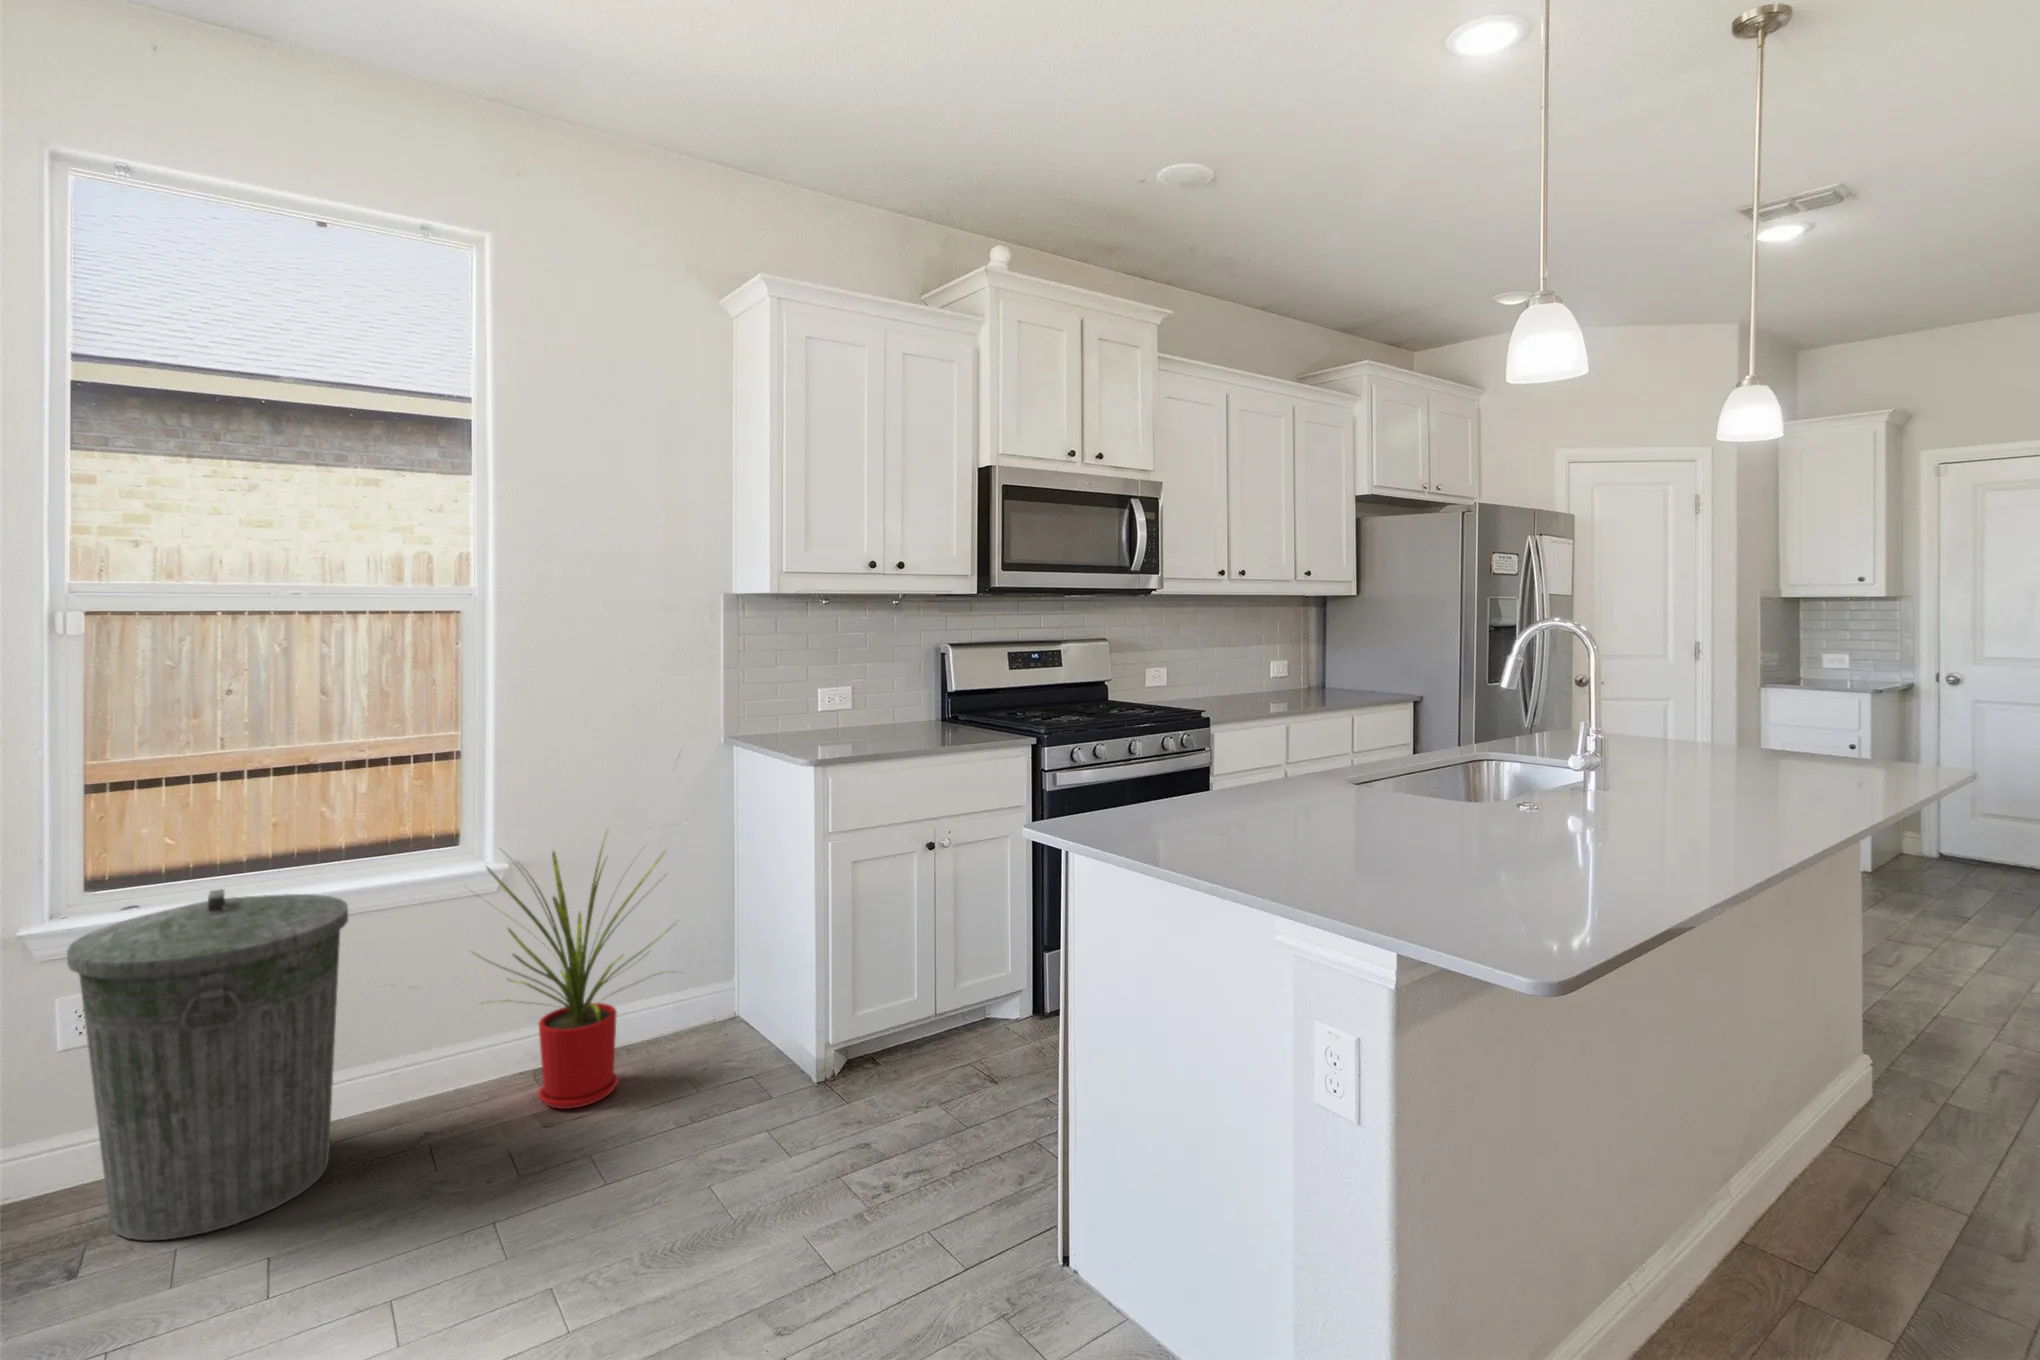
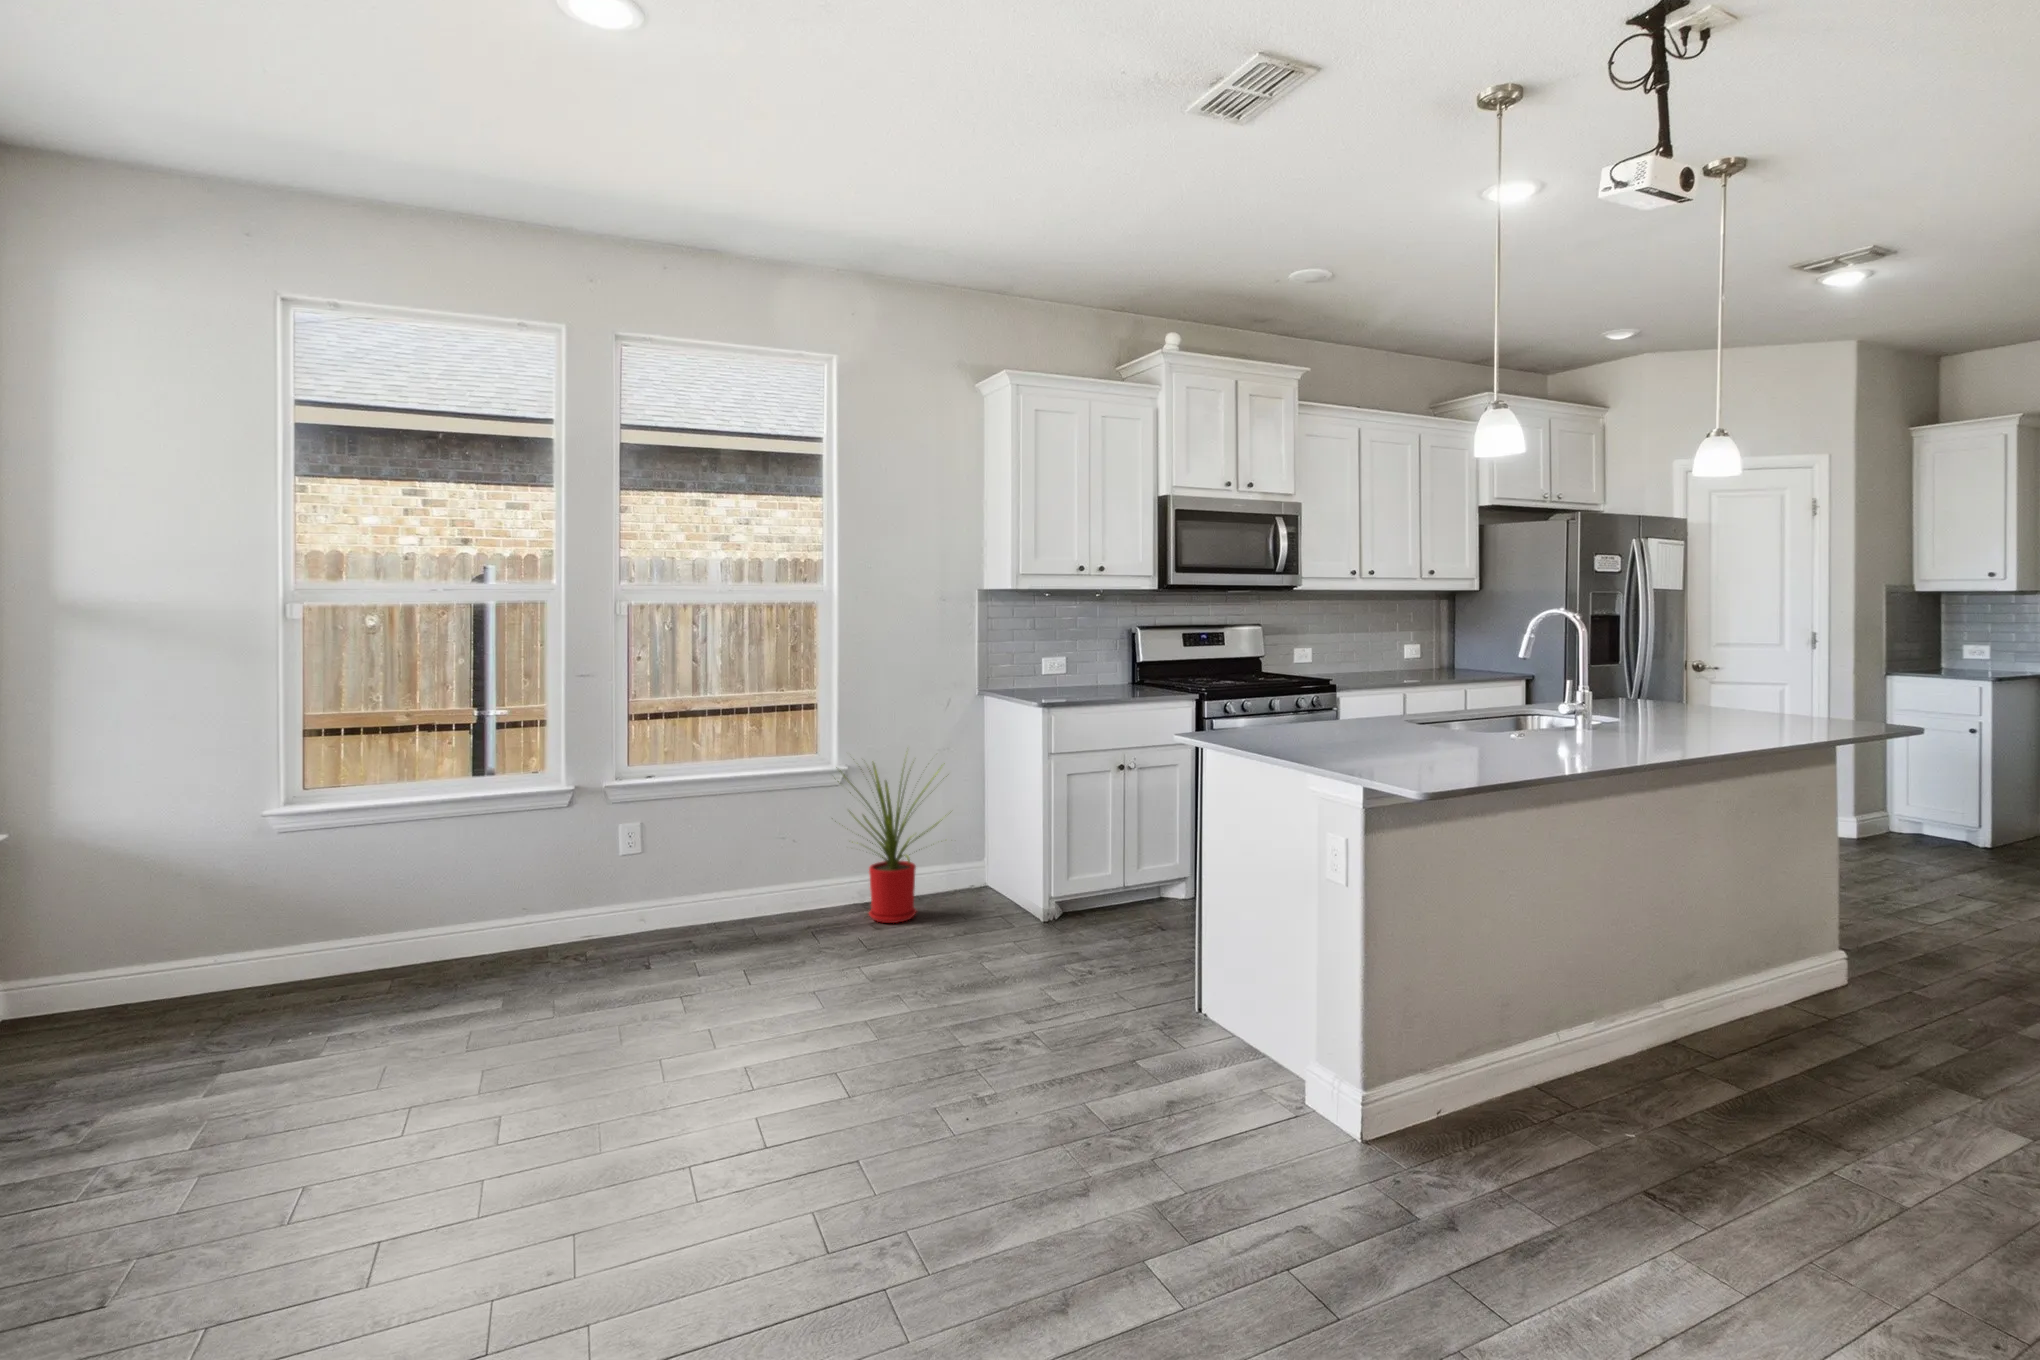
trash can: present [67,889,348,1240] -> none [635,765,769,959]

